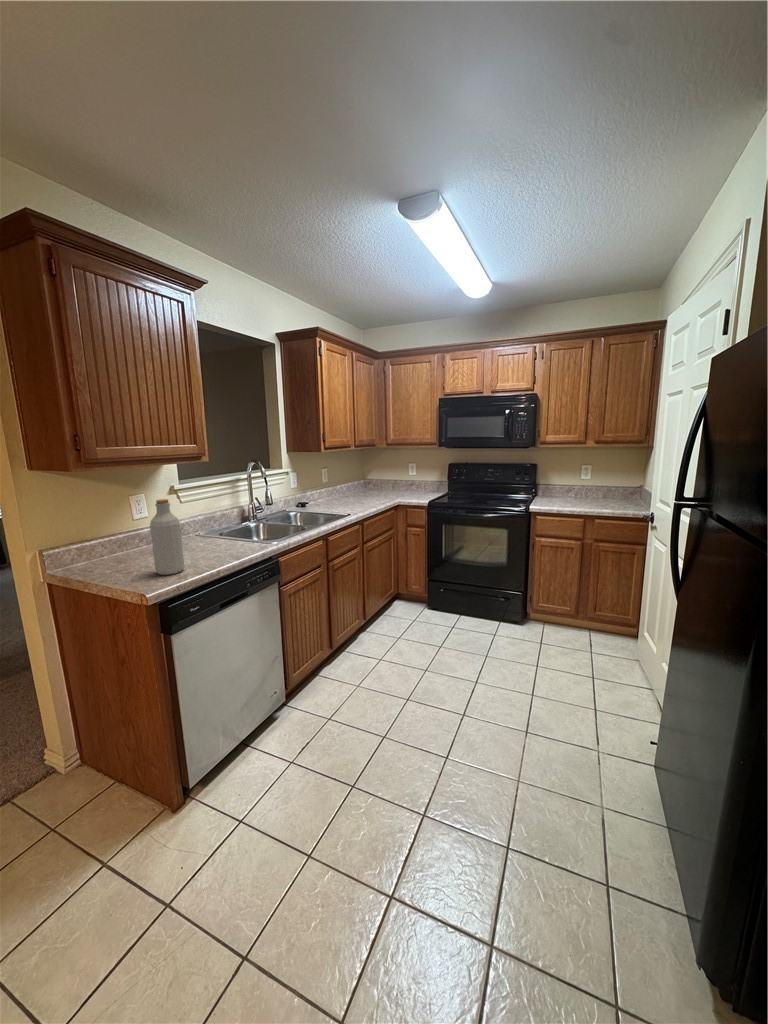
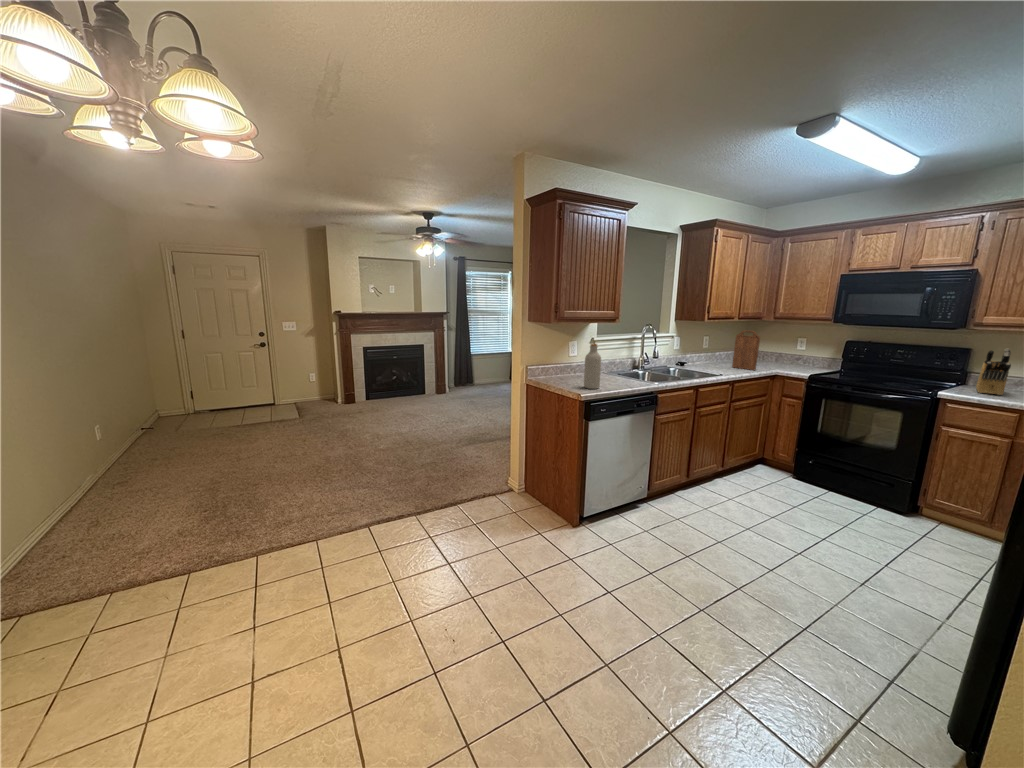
cutting board: none [356,459,381,503] -> present [732,330,760,370]
knife block: none [546,463,569,503] -> present [976,349,1011,395]

